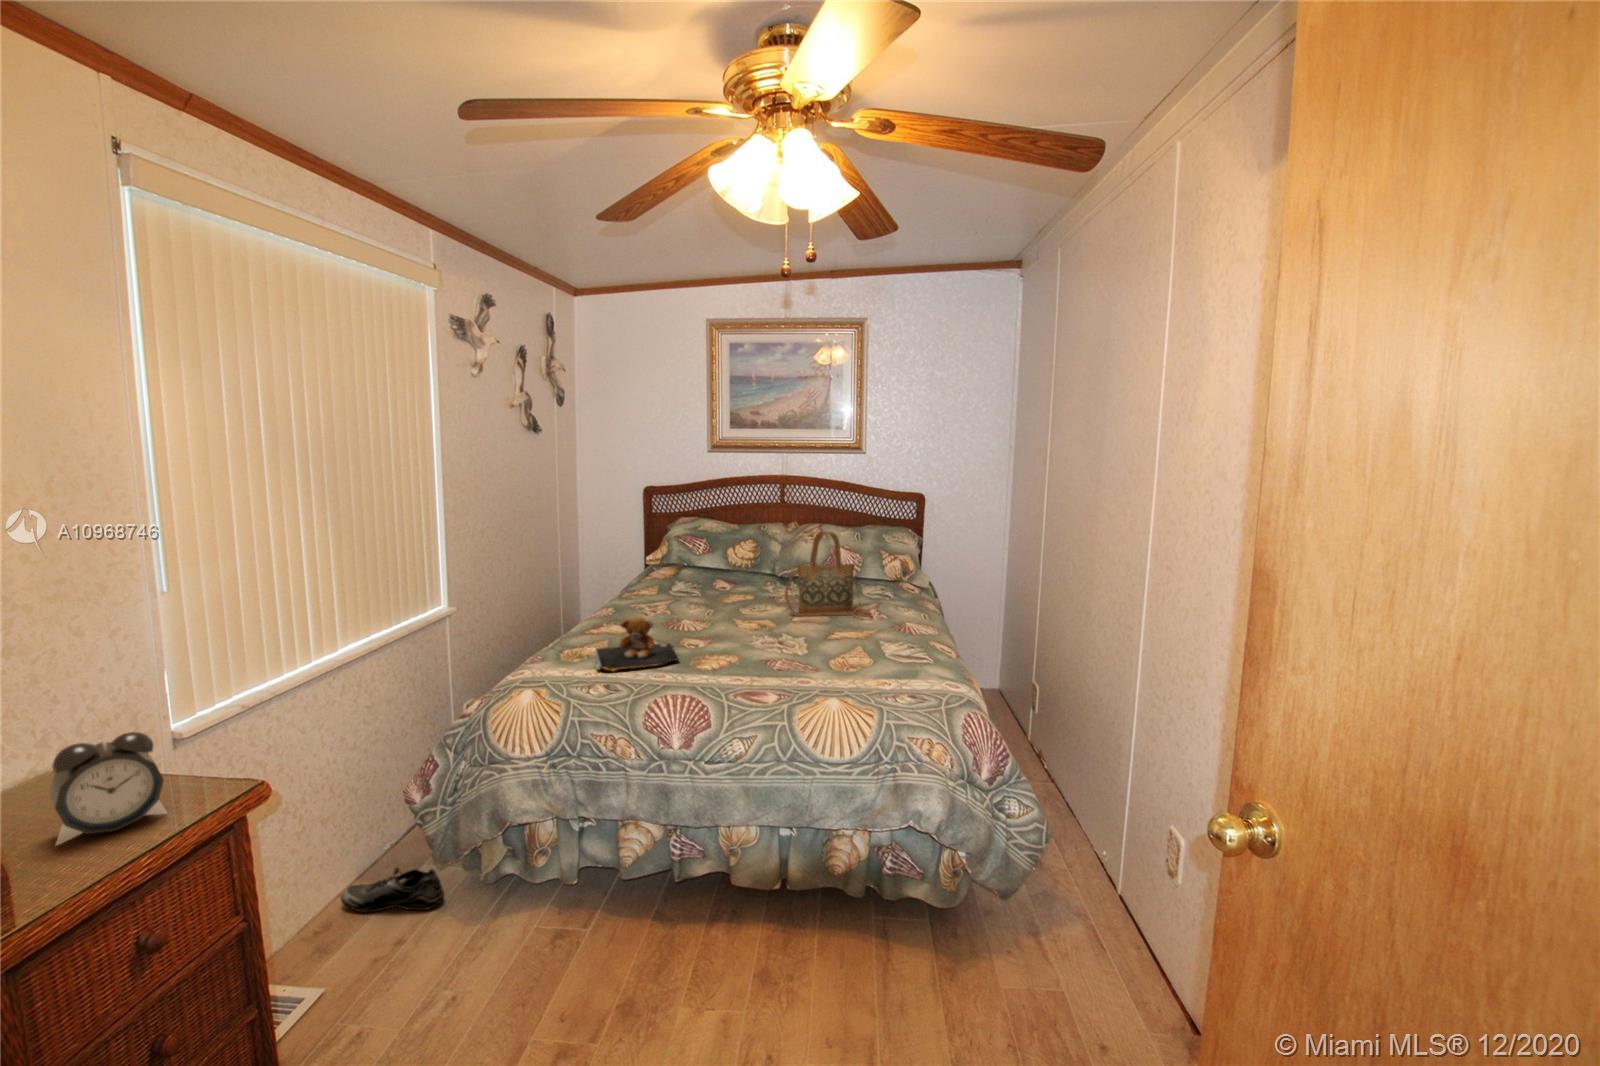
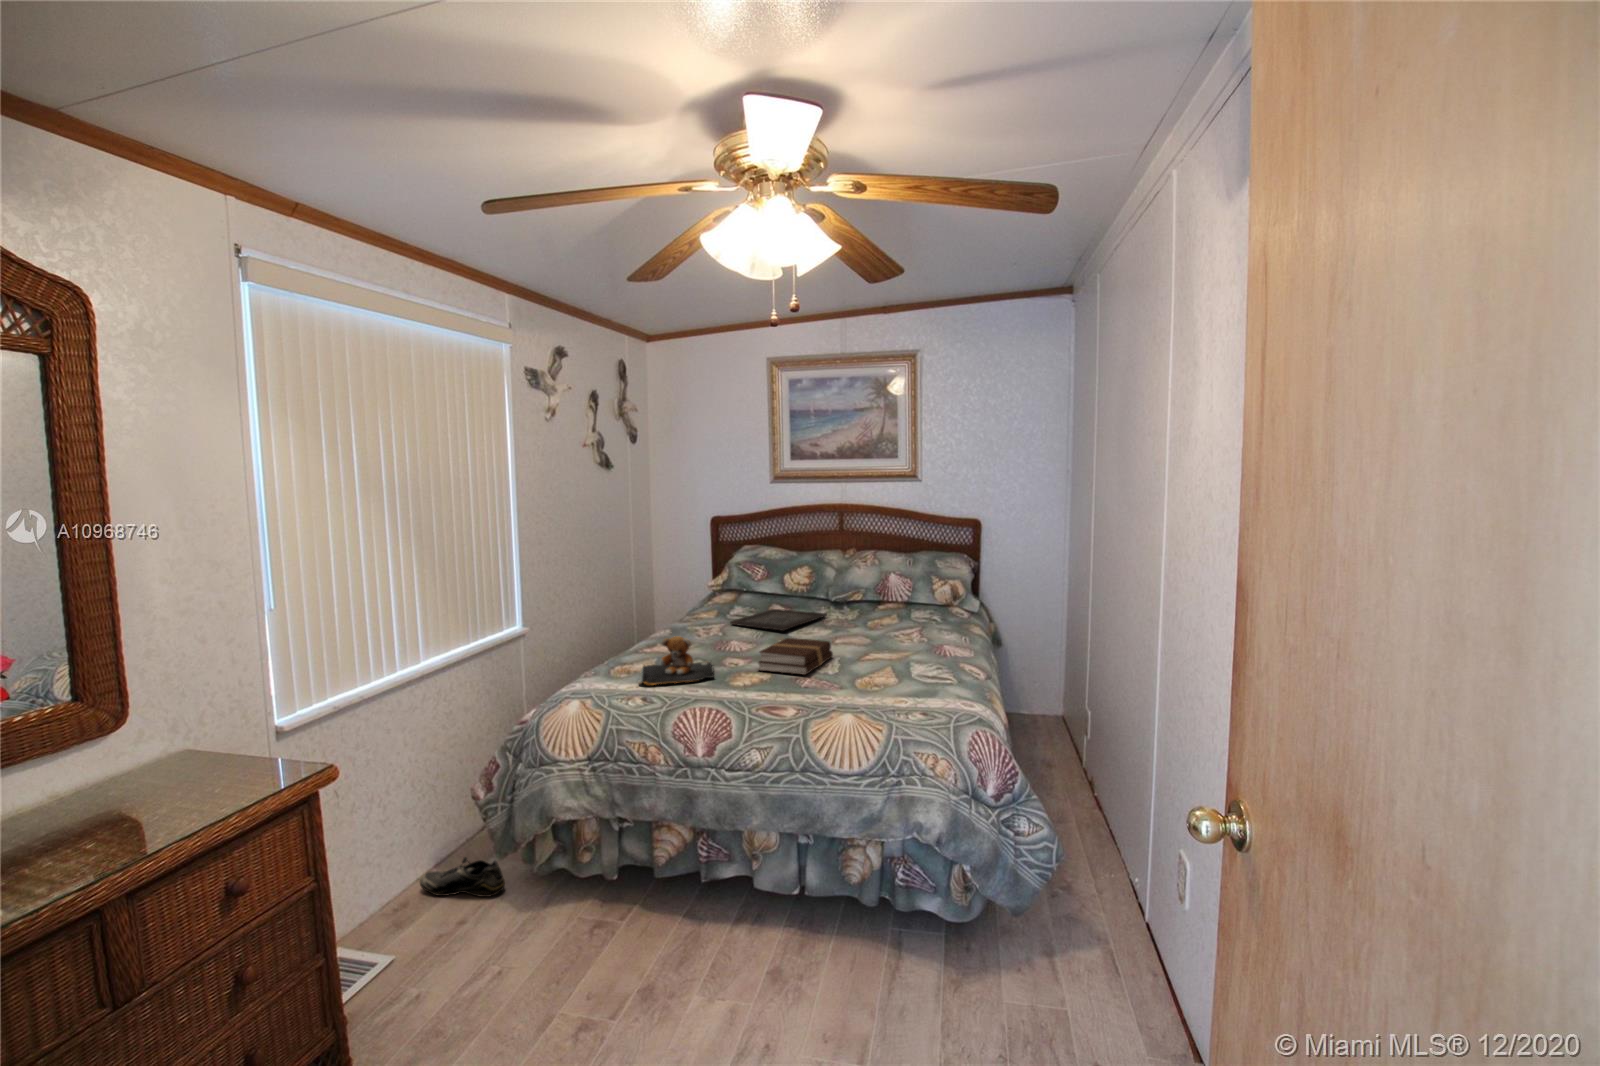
handbag: present [785,532,872,617] -> none [827,557,912,640]
tray: none [678,584,778,608] -> present [730,609,827,630]
book: none [723,616,798,656] -> present [758,638,833,675]
alarm clock: present [50,732,167,846] -> none [182,715,265,801]

